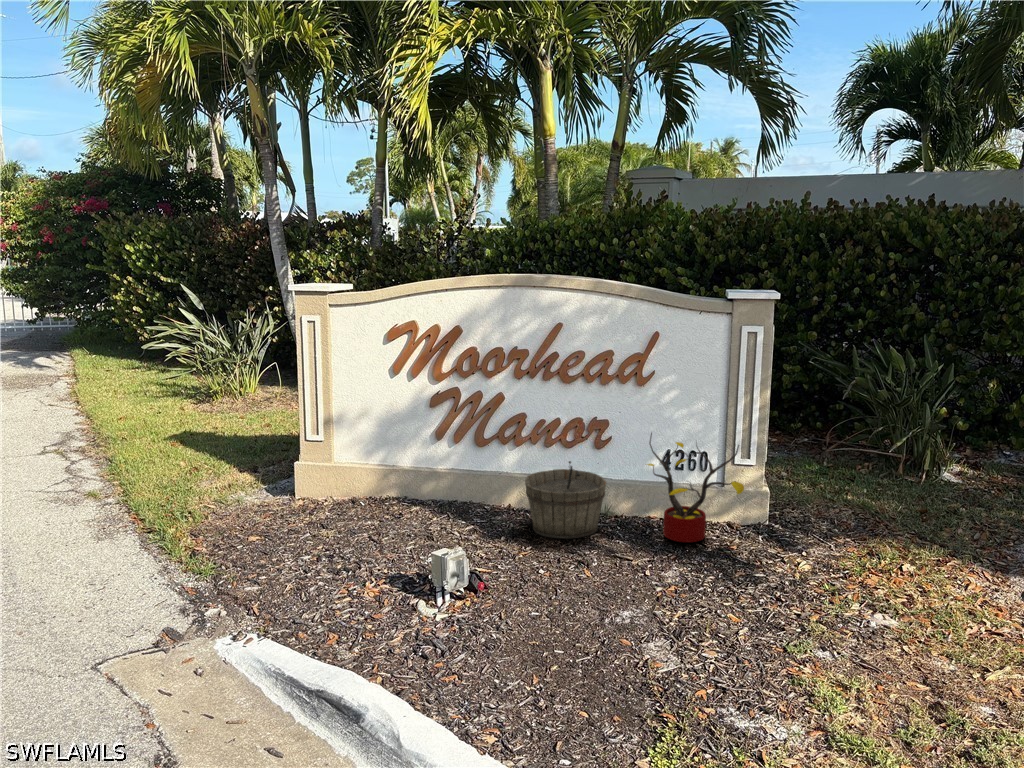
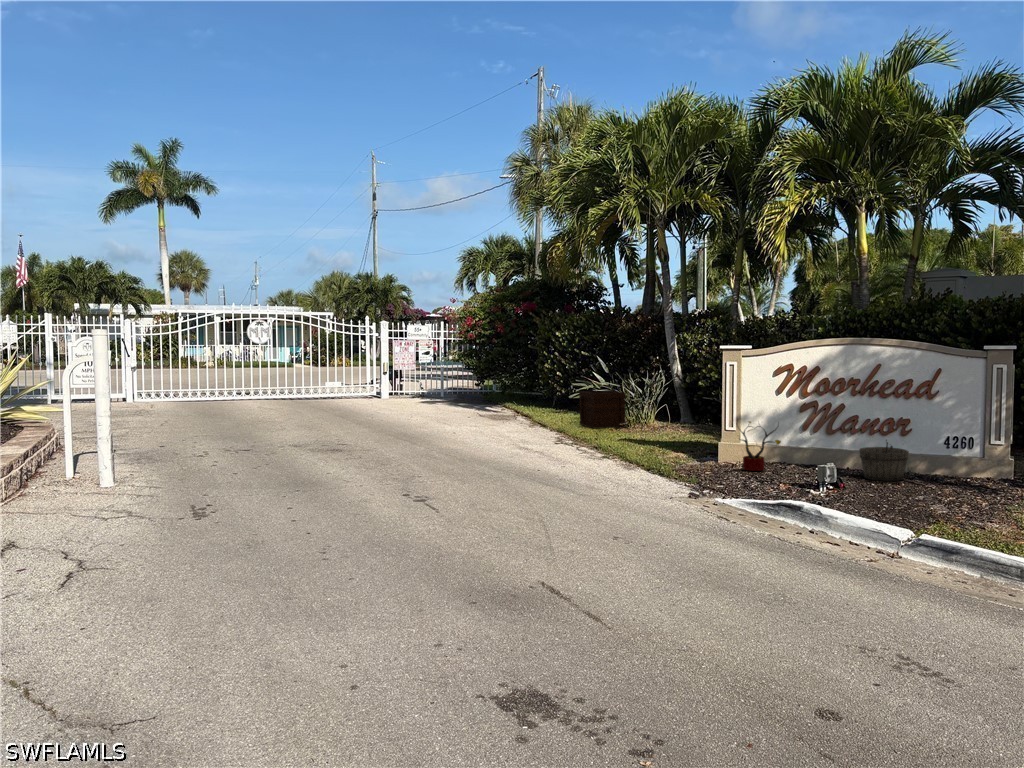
wooden crate: none [133,340,209,405] -> present [579,390,626,429]
decorative plant: present [647,433,744,543] -> present [740,421,781,471]

